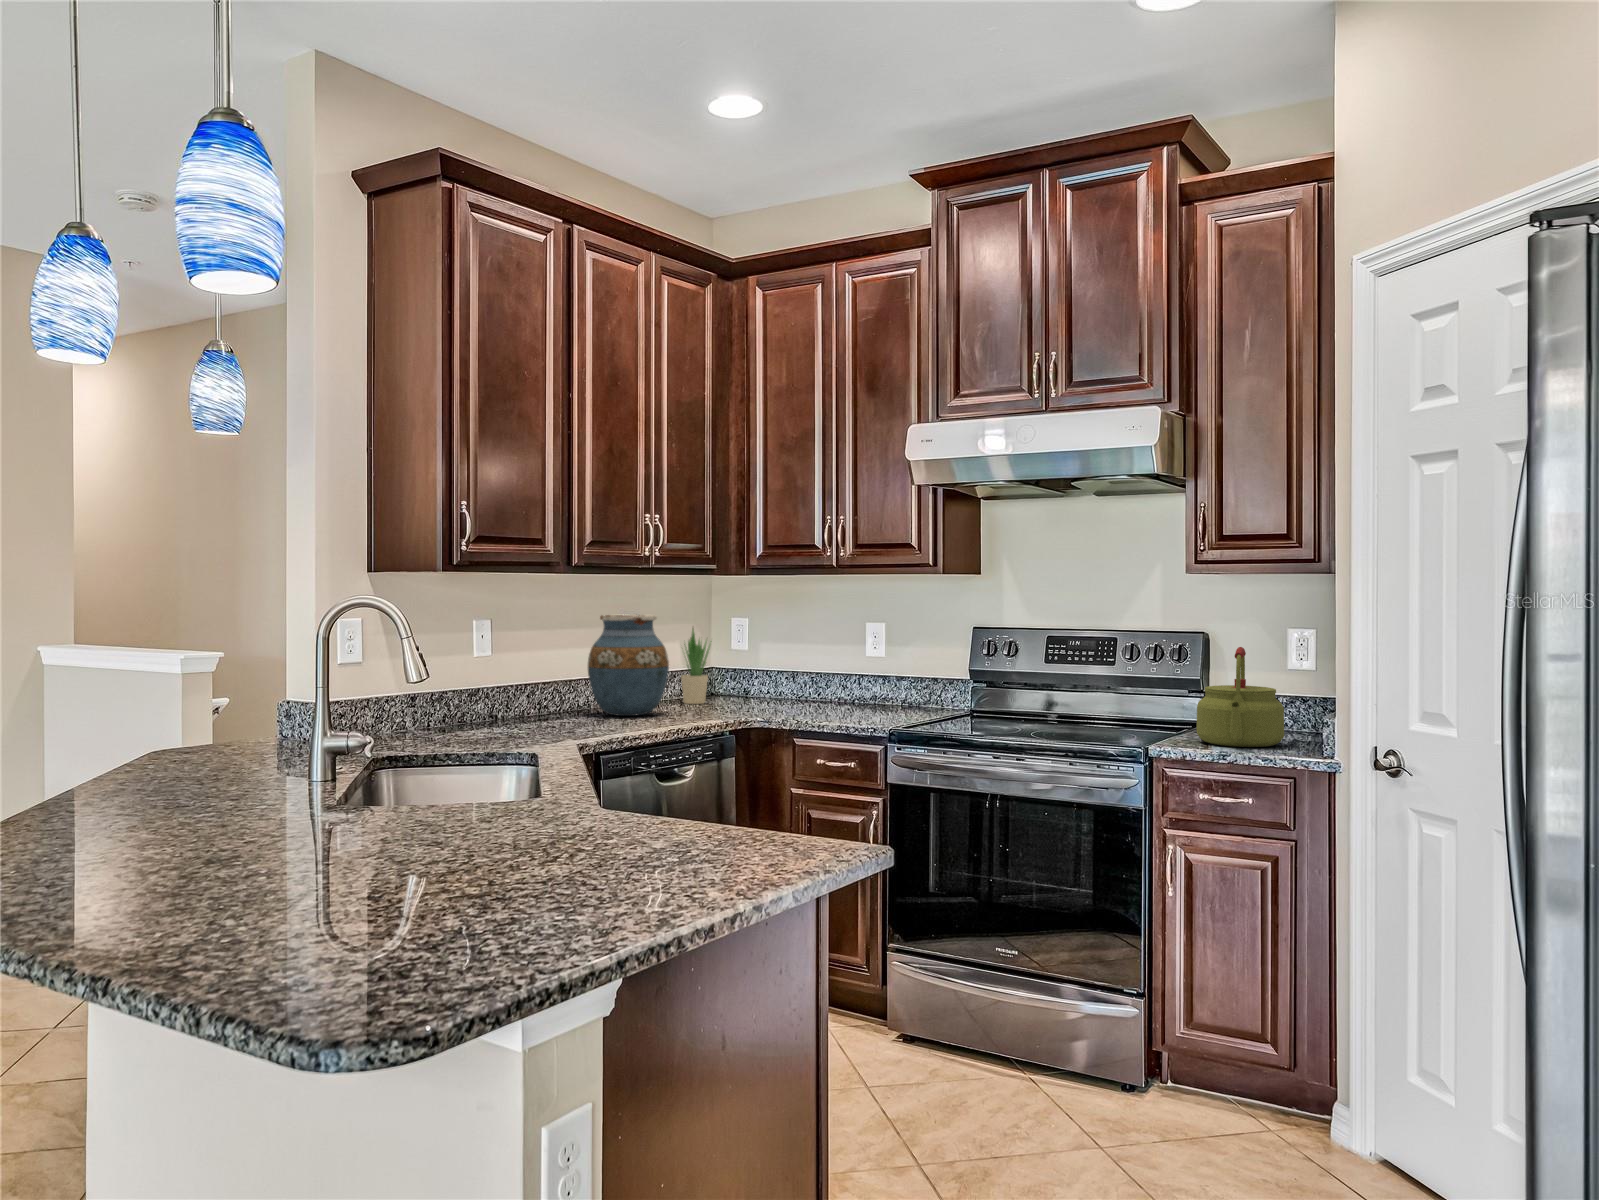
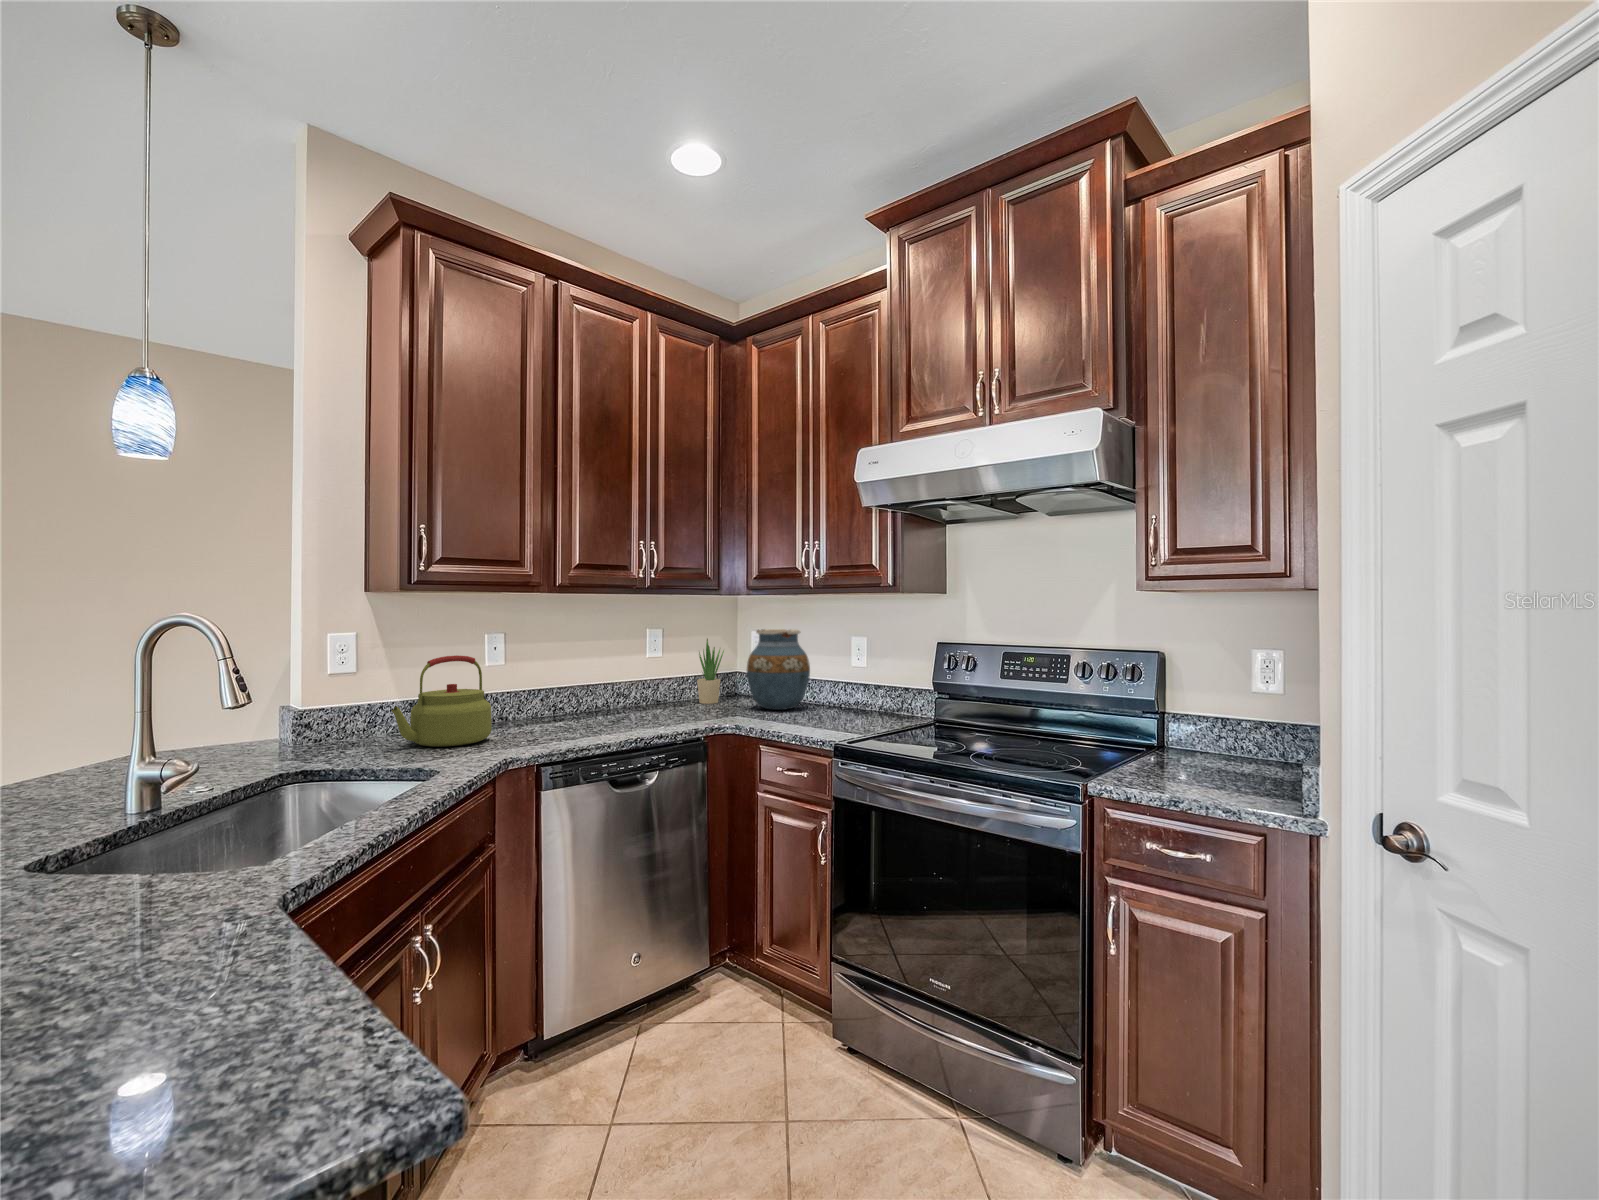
vase: present [588,614,669,716] -> present [747,629,810,710]
kettle: present [1196,647,1284,747] -> present [391,655,492,747]

